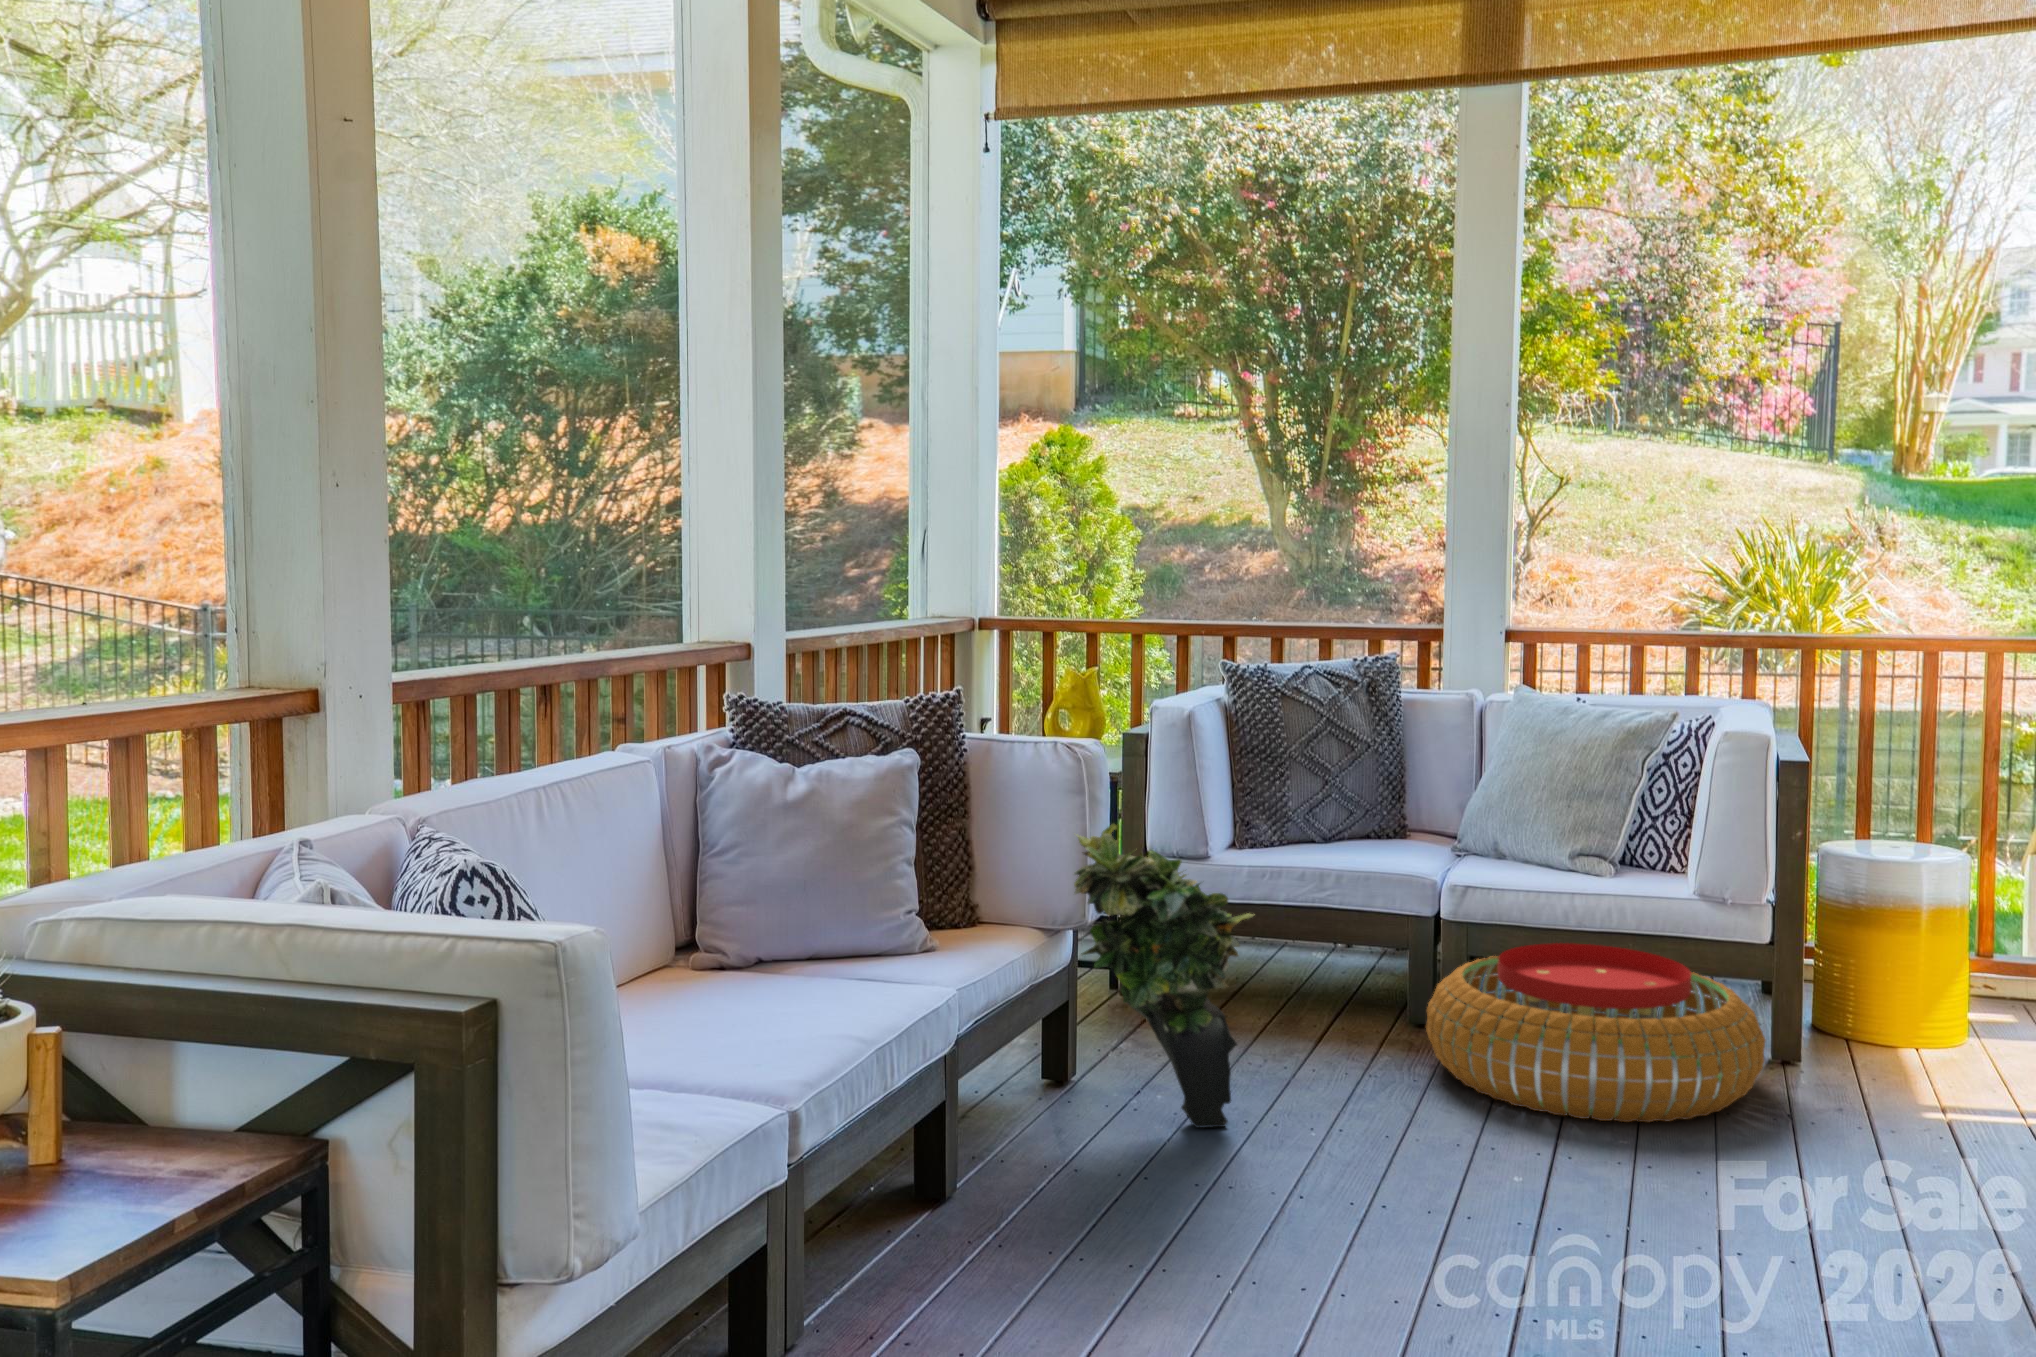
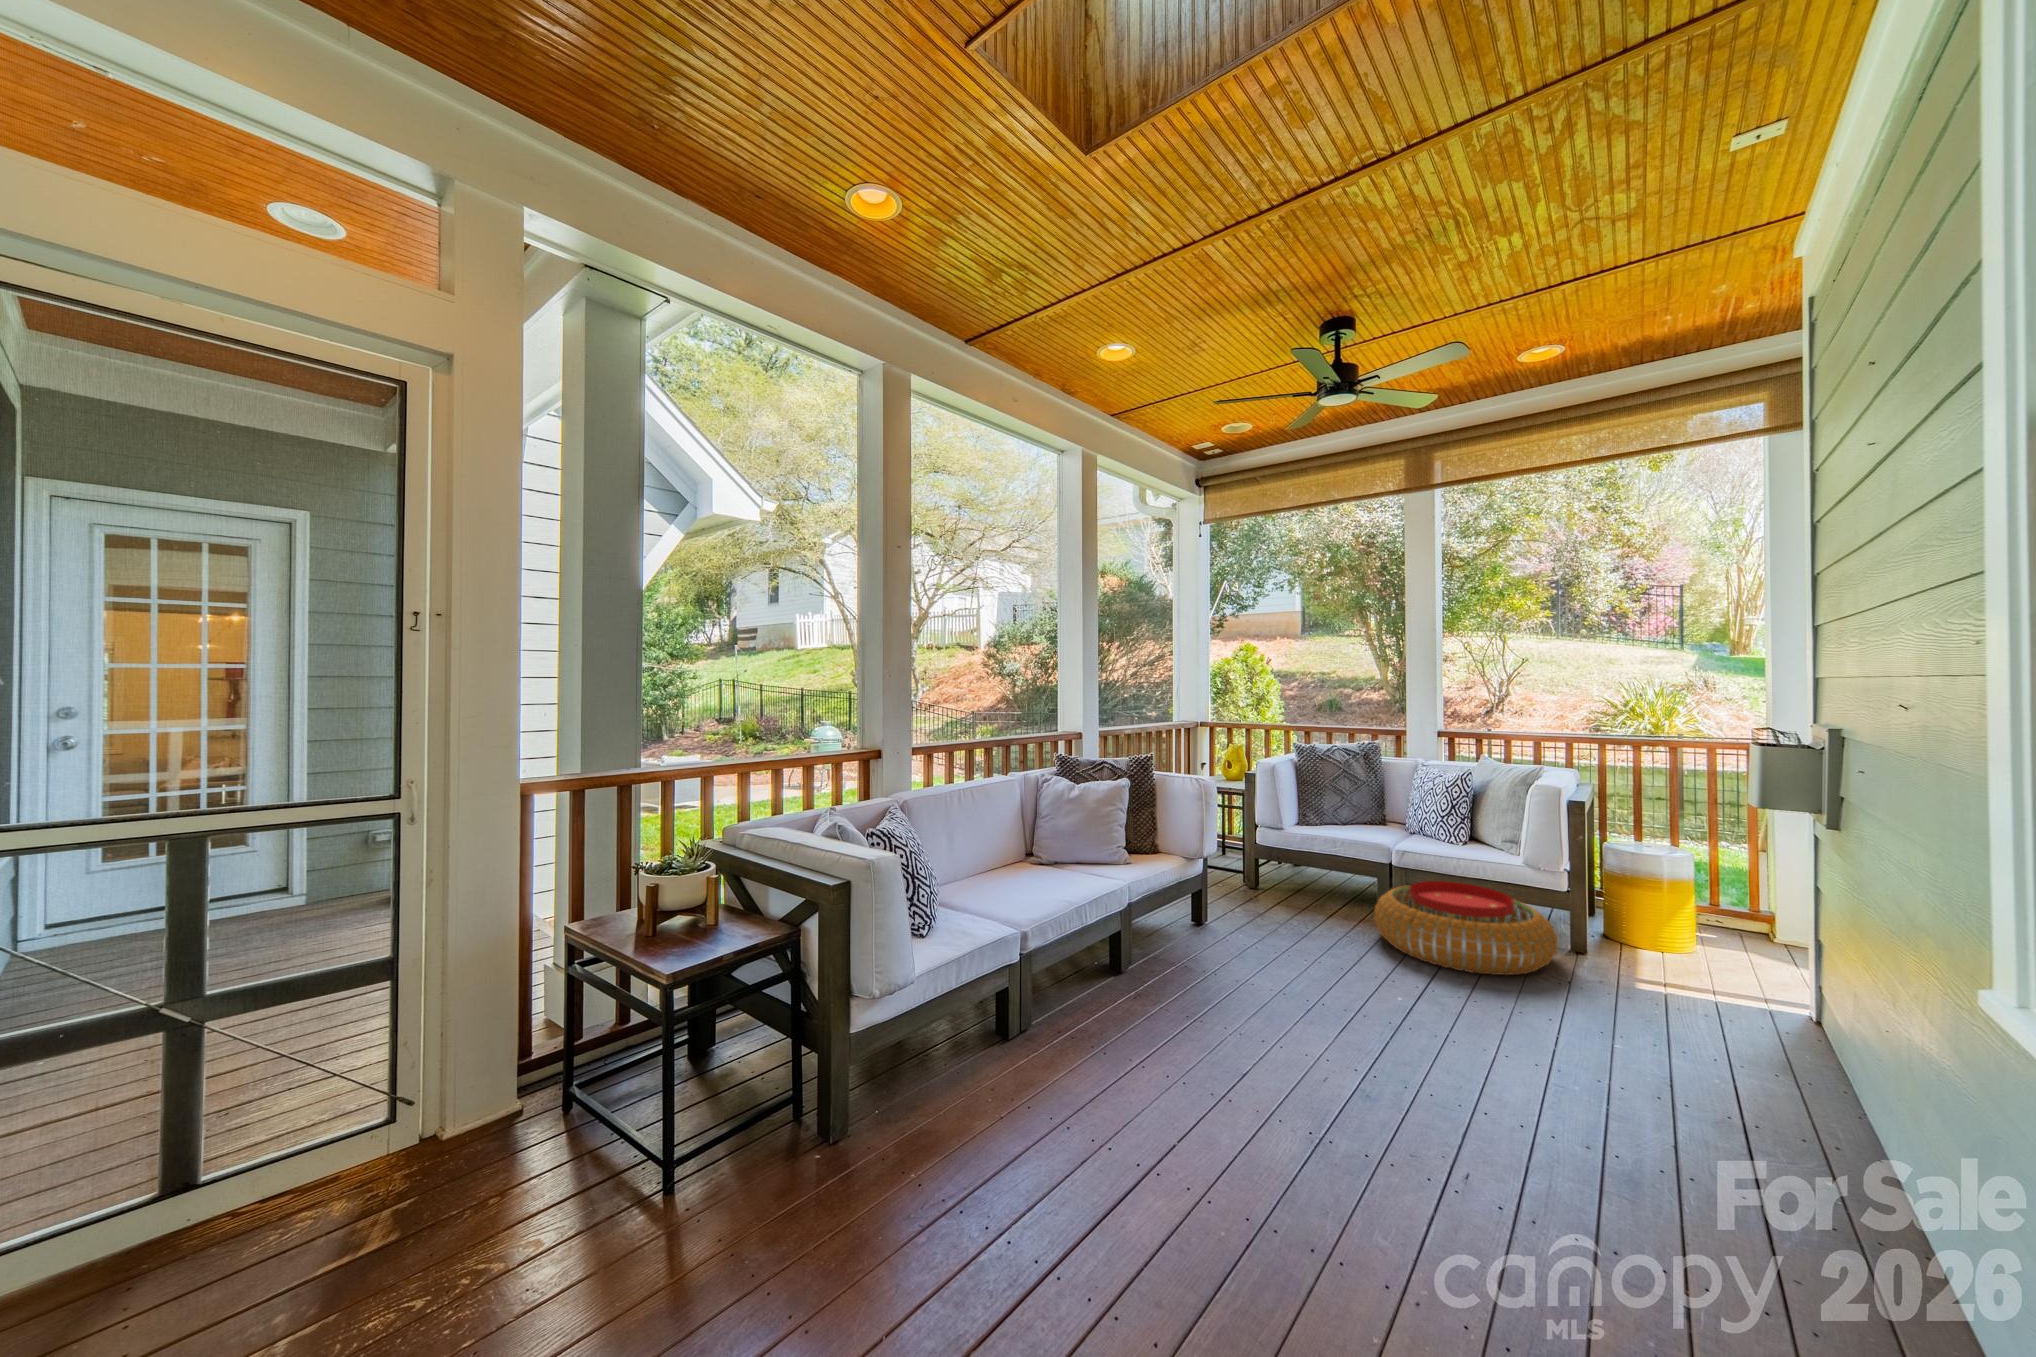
potted plant: present [1074,824,1254,1128] -> none [1193,813,1275,949]

